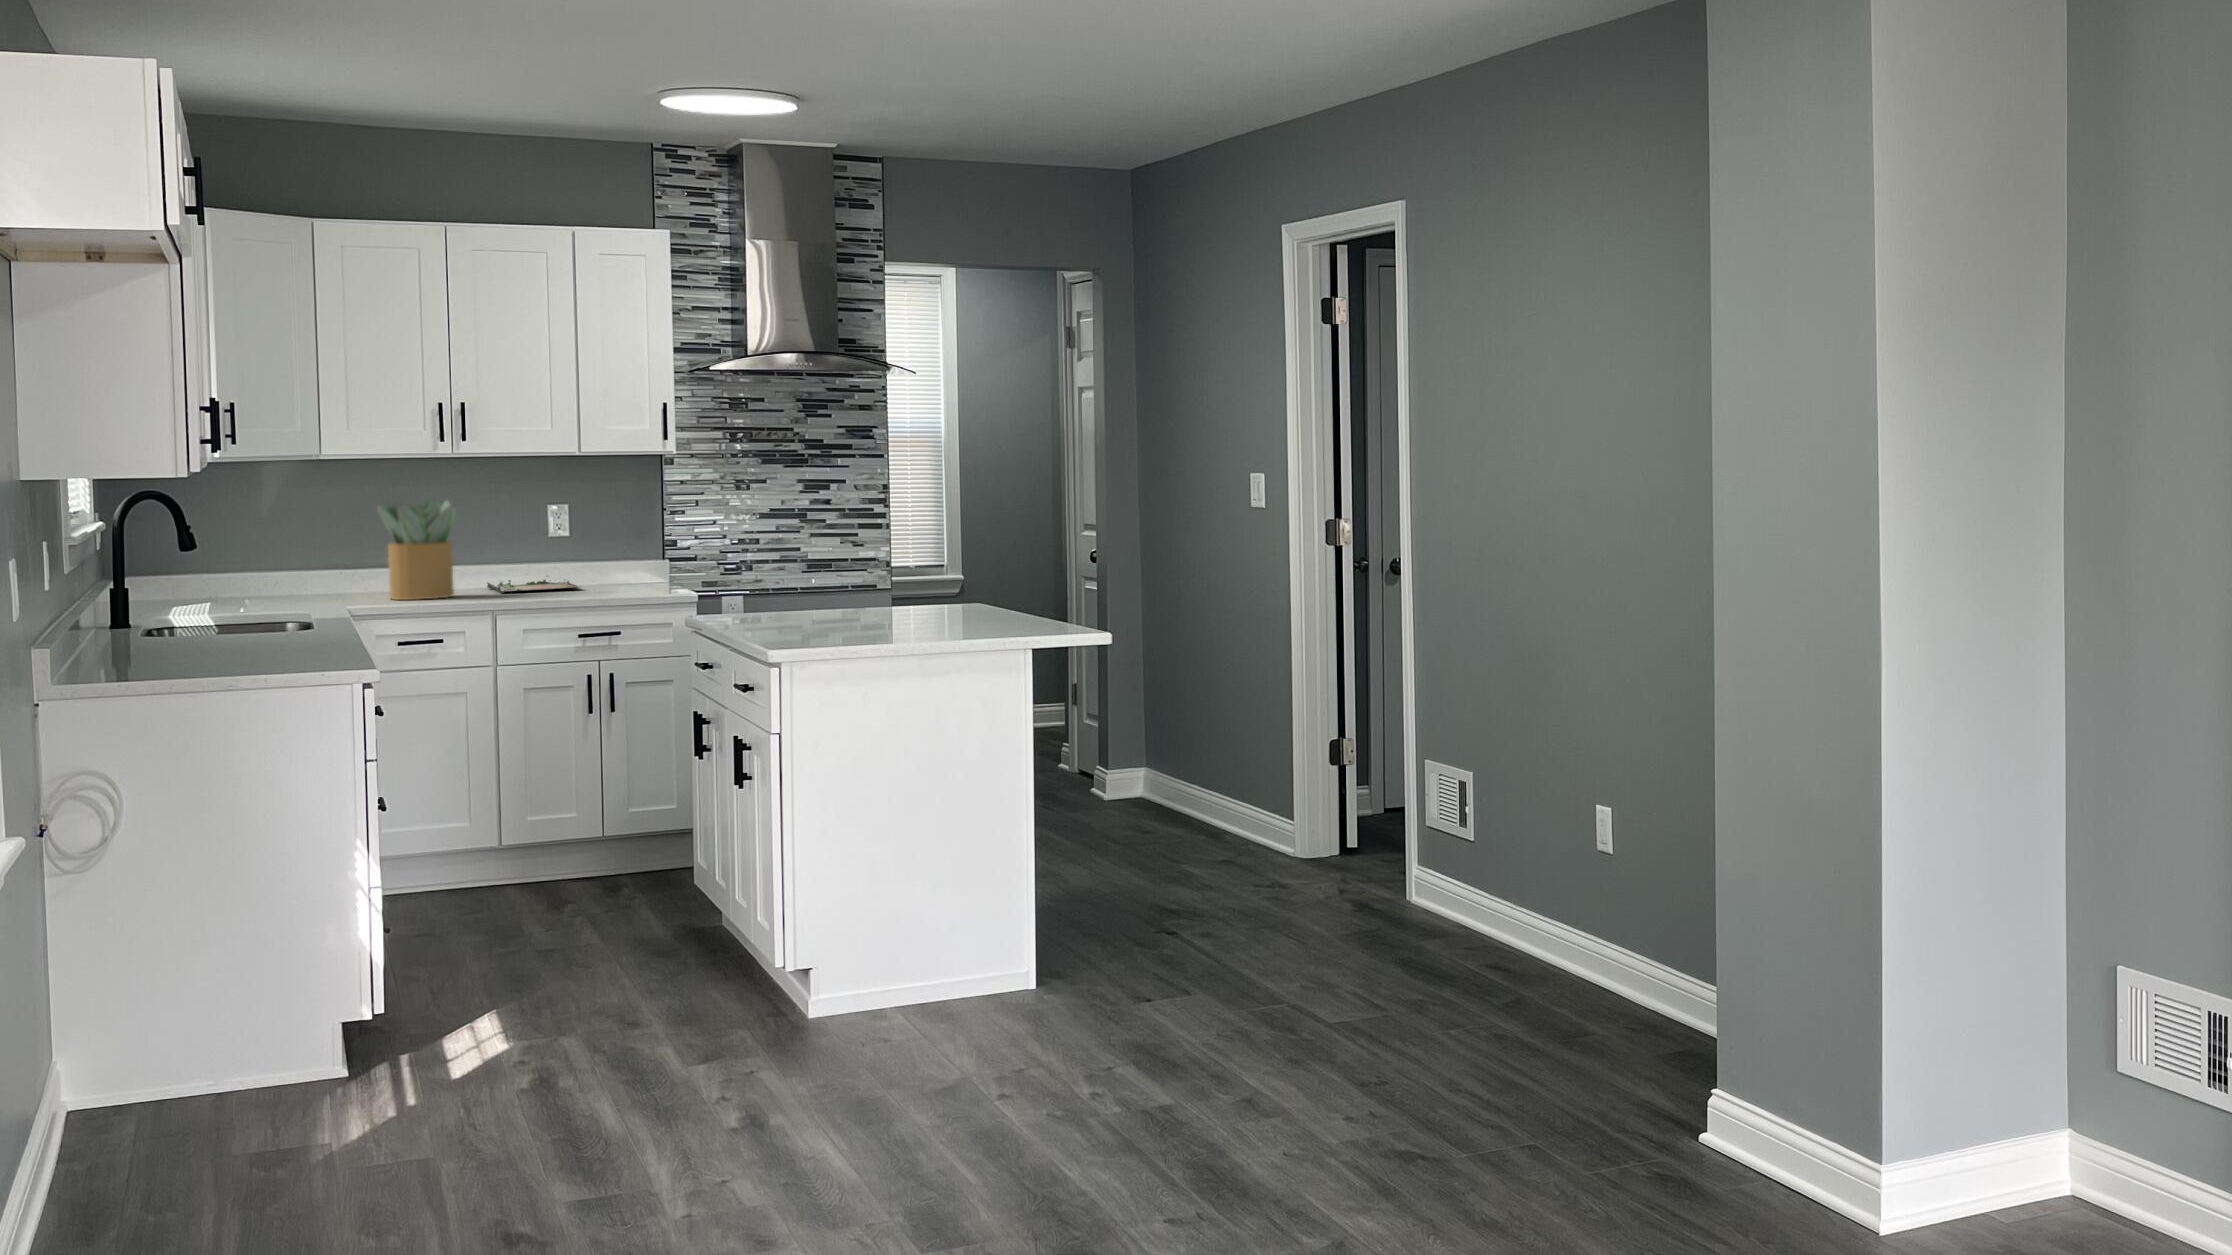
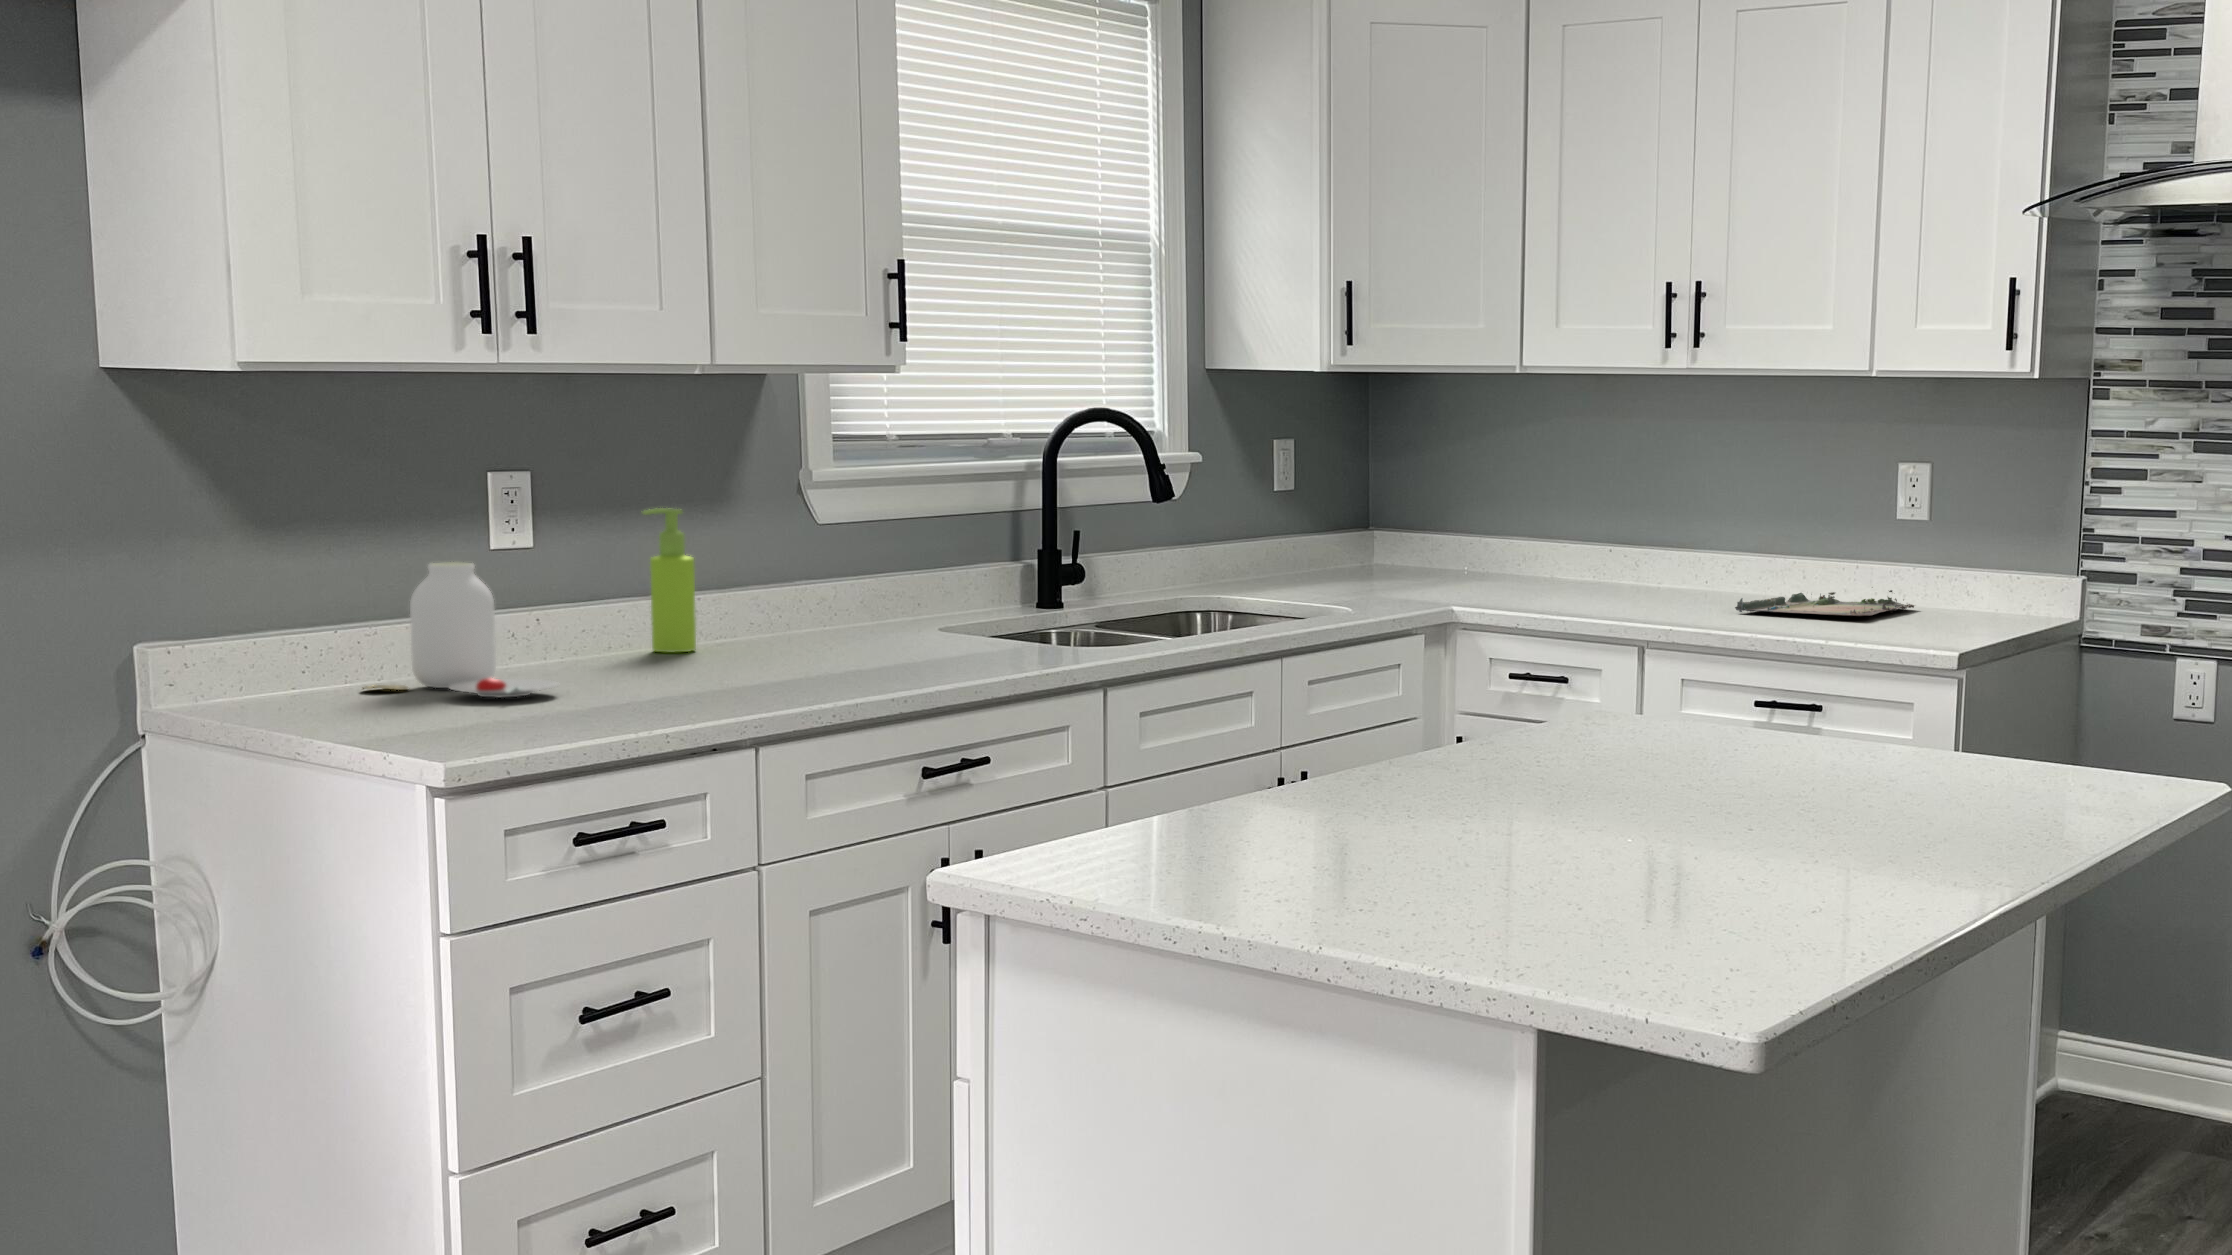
potted plant: present [377,500,454,600] -> none [1553,442,1674,610]
soap dispenser: none [137,568,170,657] -> present [643,508,696,652]
jar: none [186,599,319,675] -> present [362,562,560,698]

